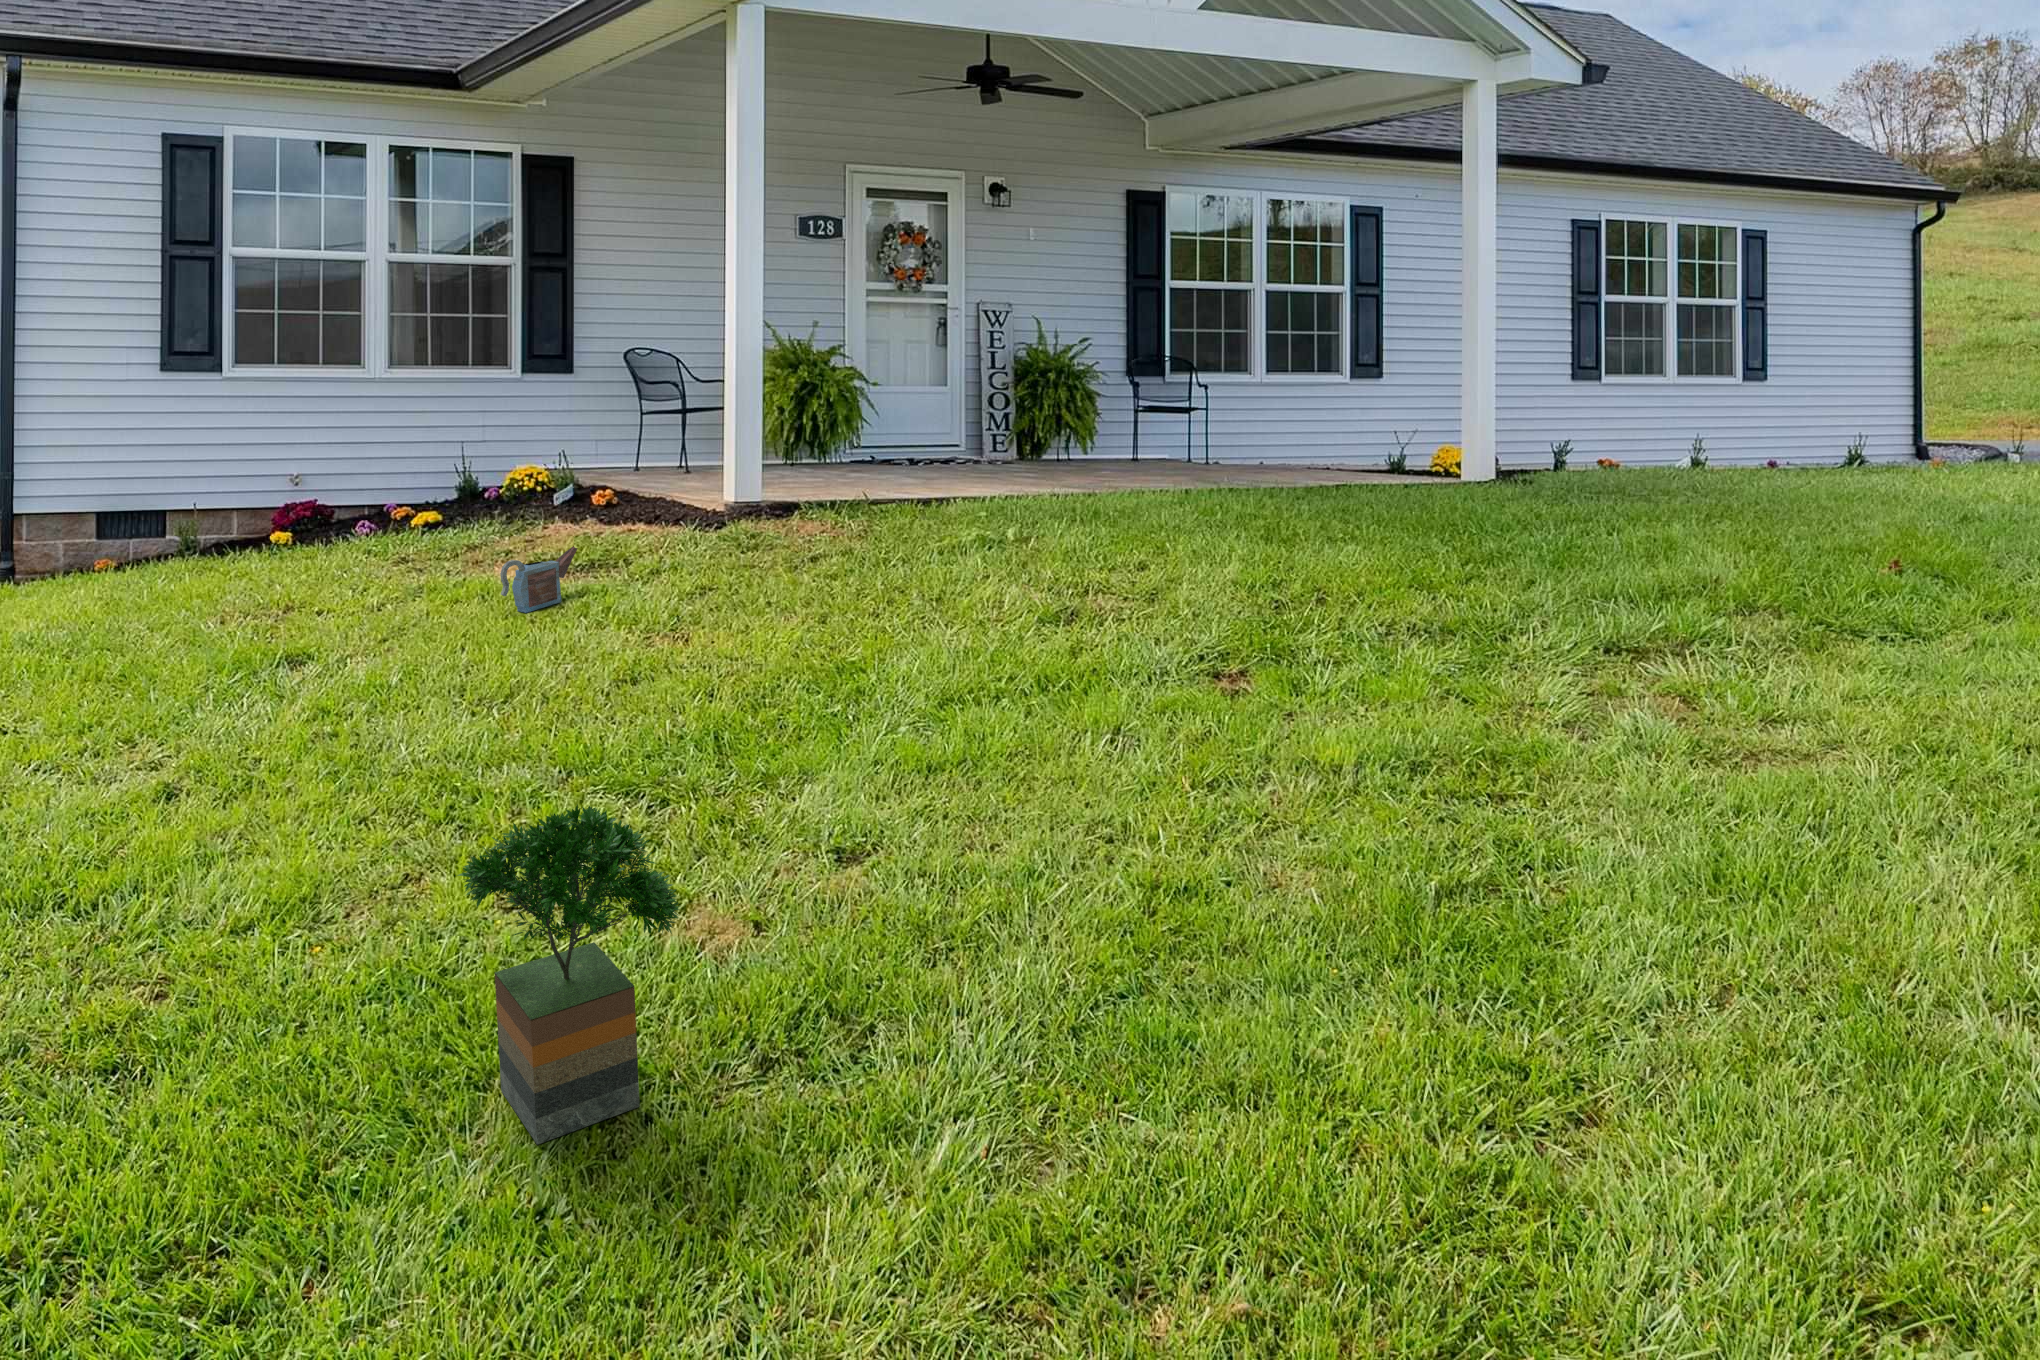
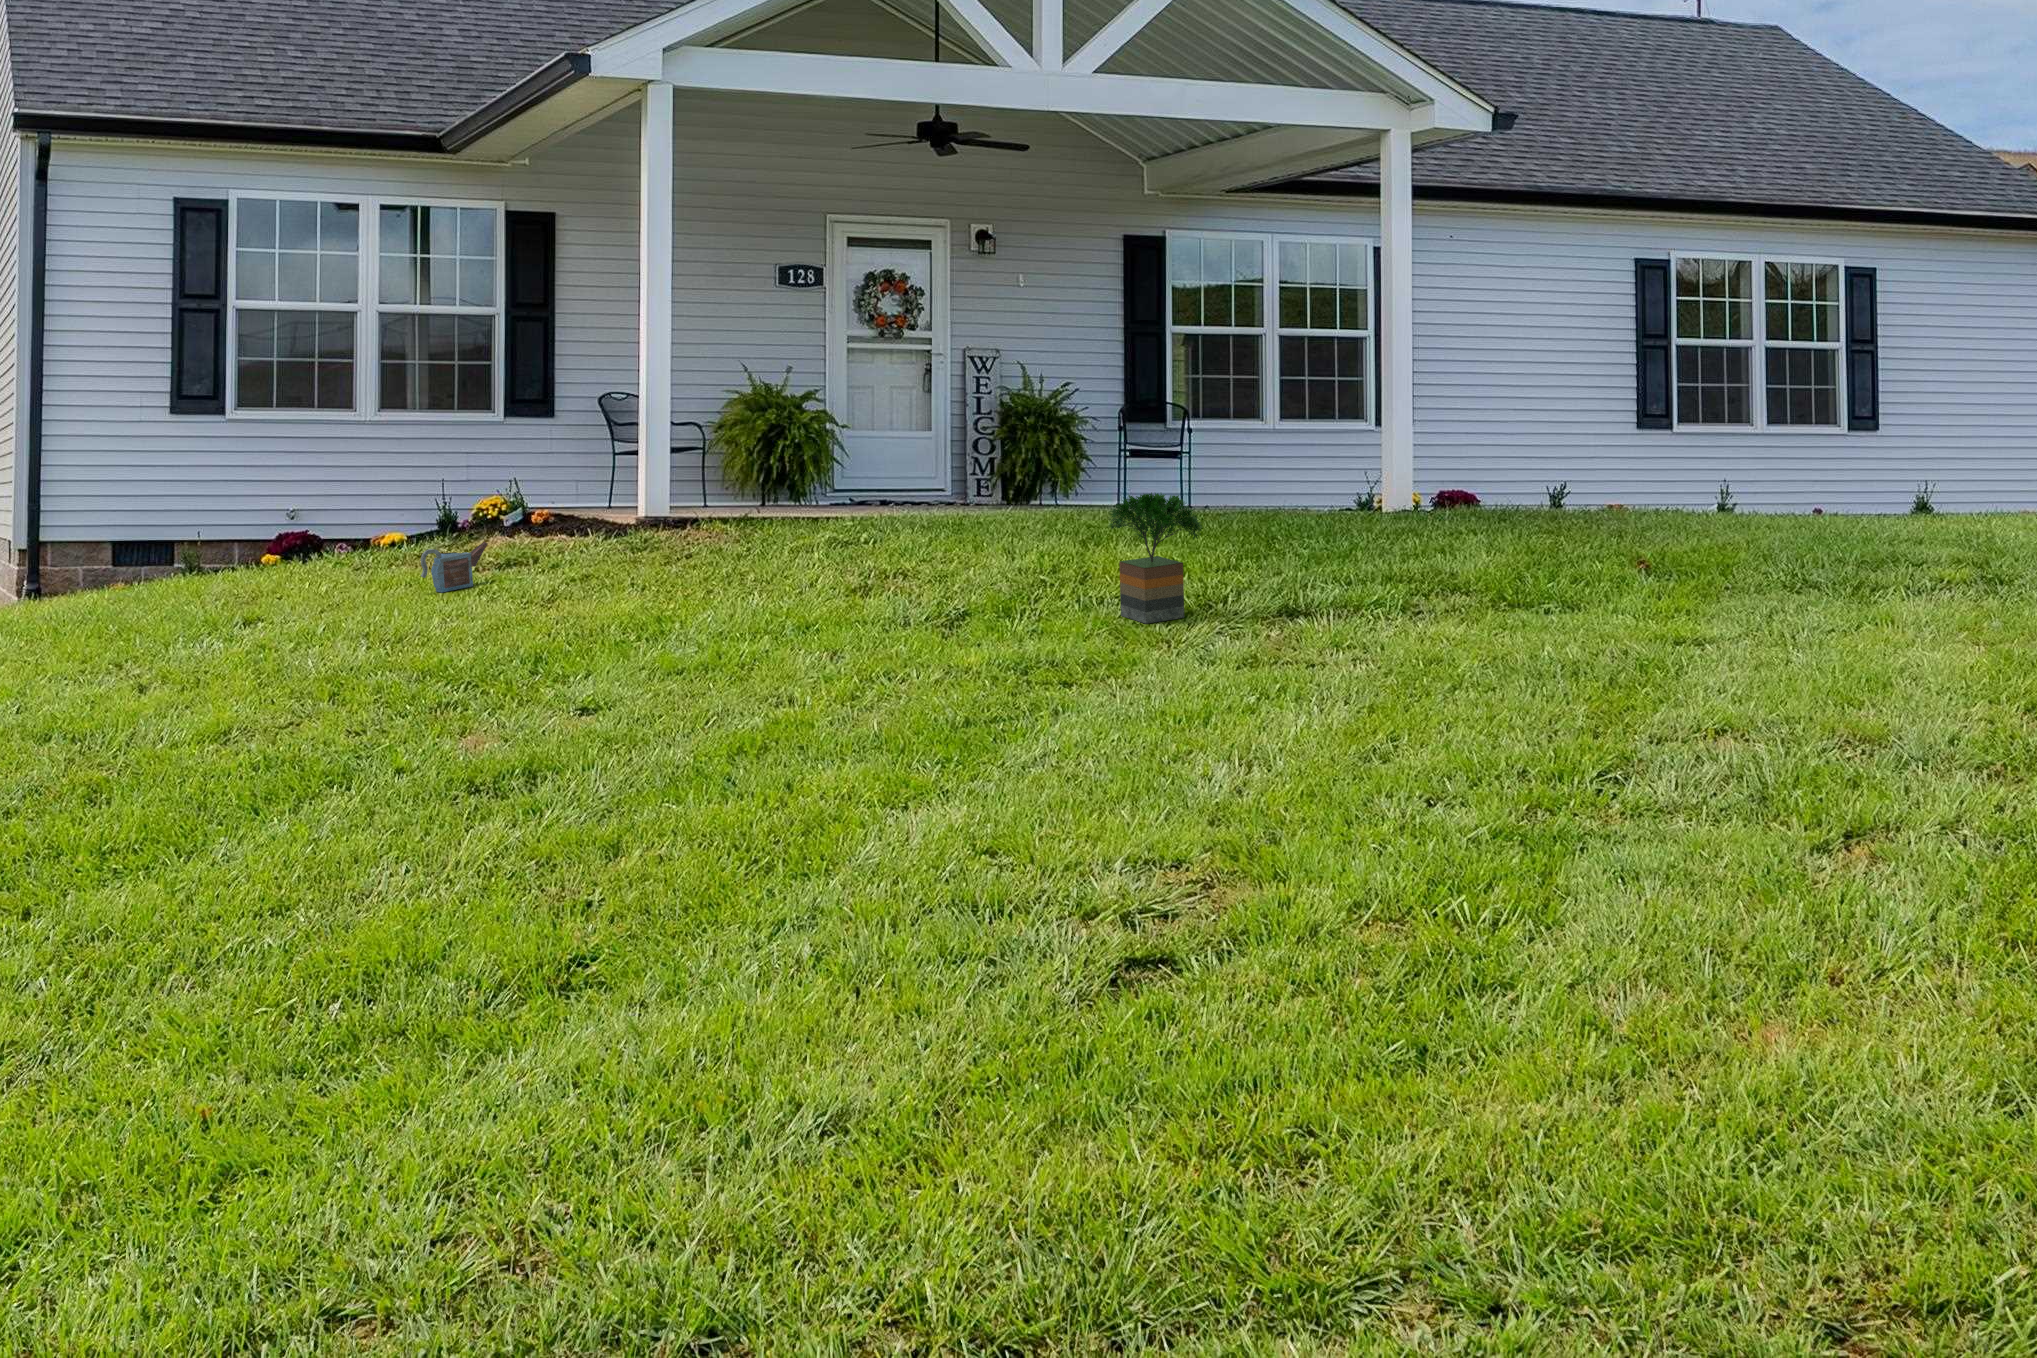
potted tree: present [458,804,680,1145] -> present [1110,493,1202,624]

